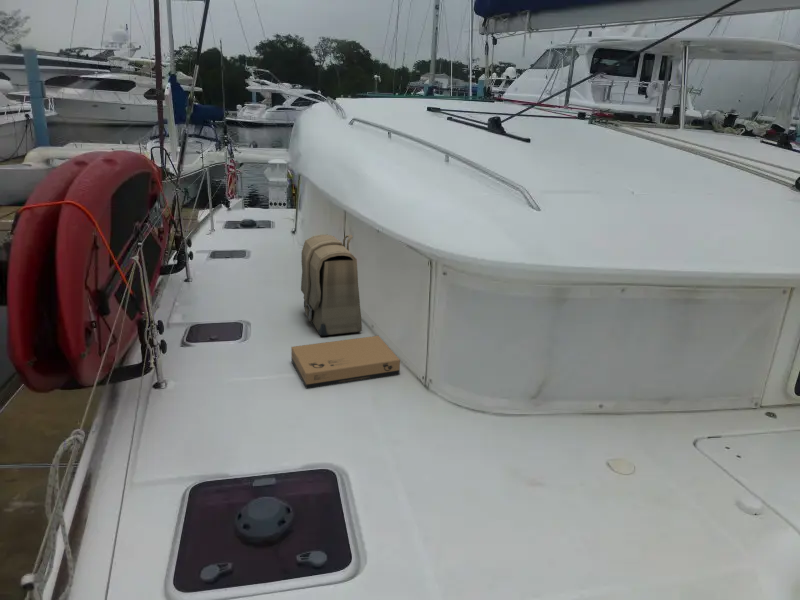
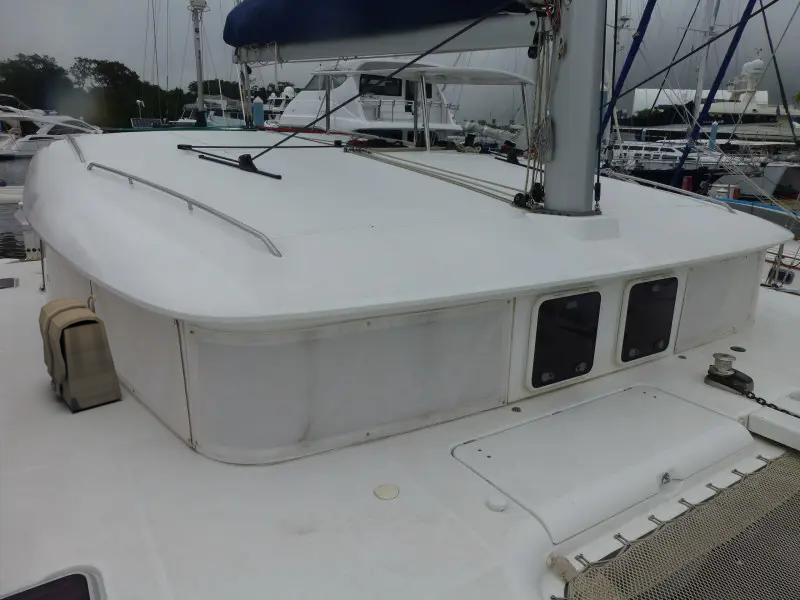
cardboard box: present [291,336,400,389] -> none [31,401,164,479]

